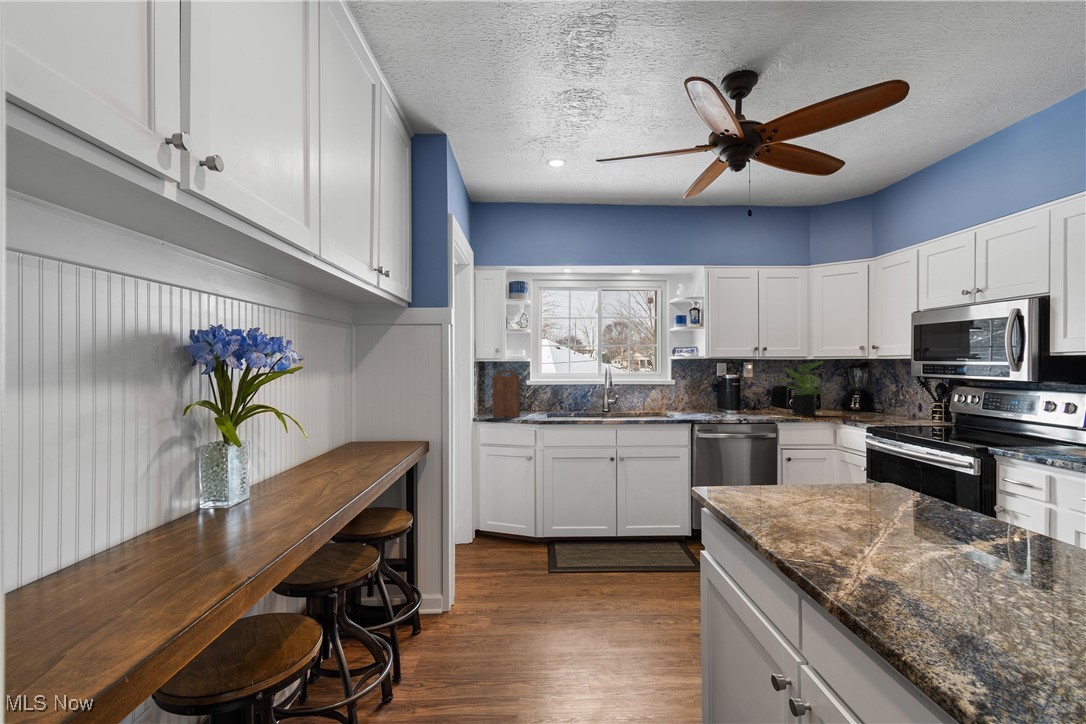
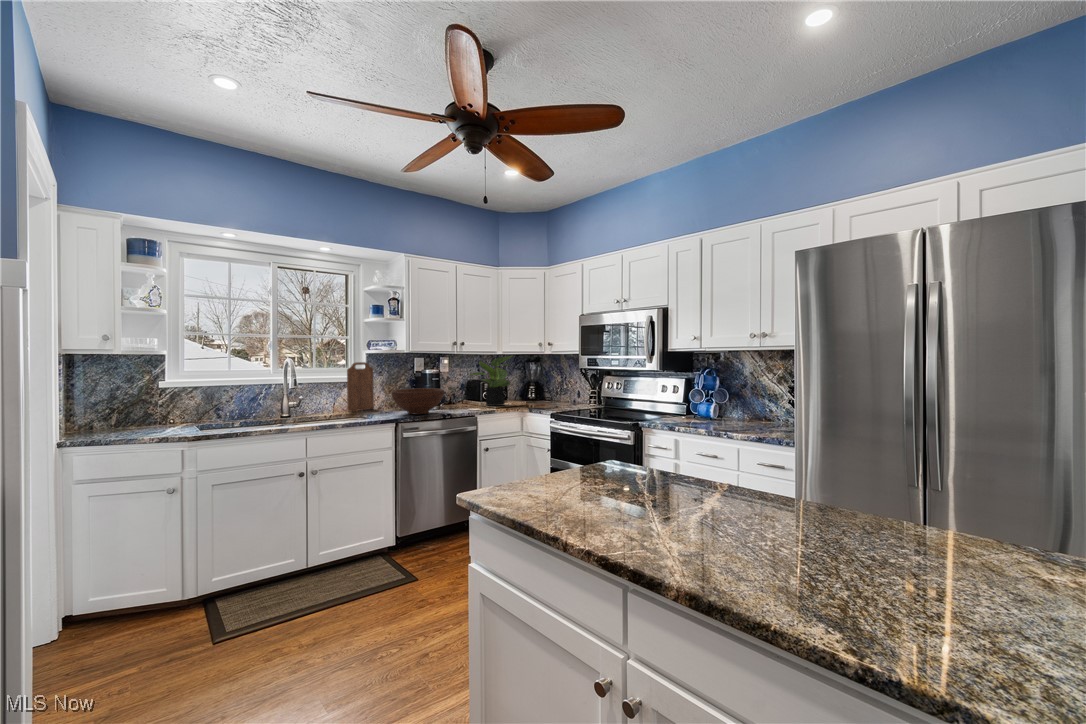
cutting board: present [492,370,520,418] -> present [347,362,374,411]
fruit bowl: none [690,393,741,417] -> present [392,388,444,414]

